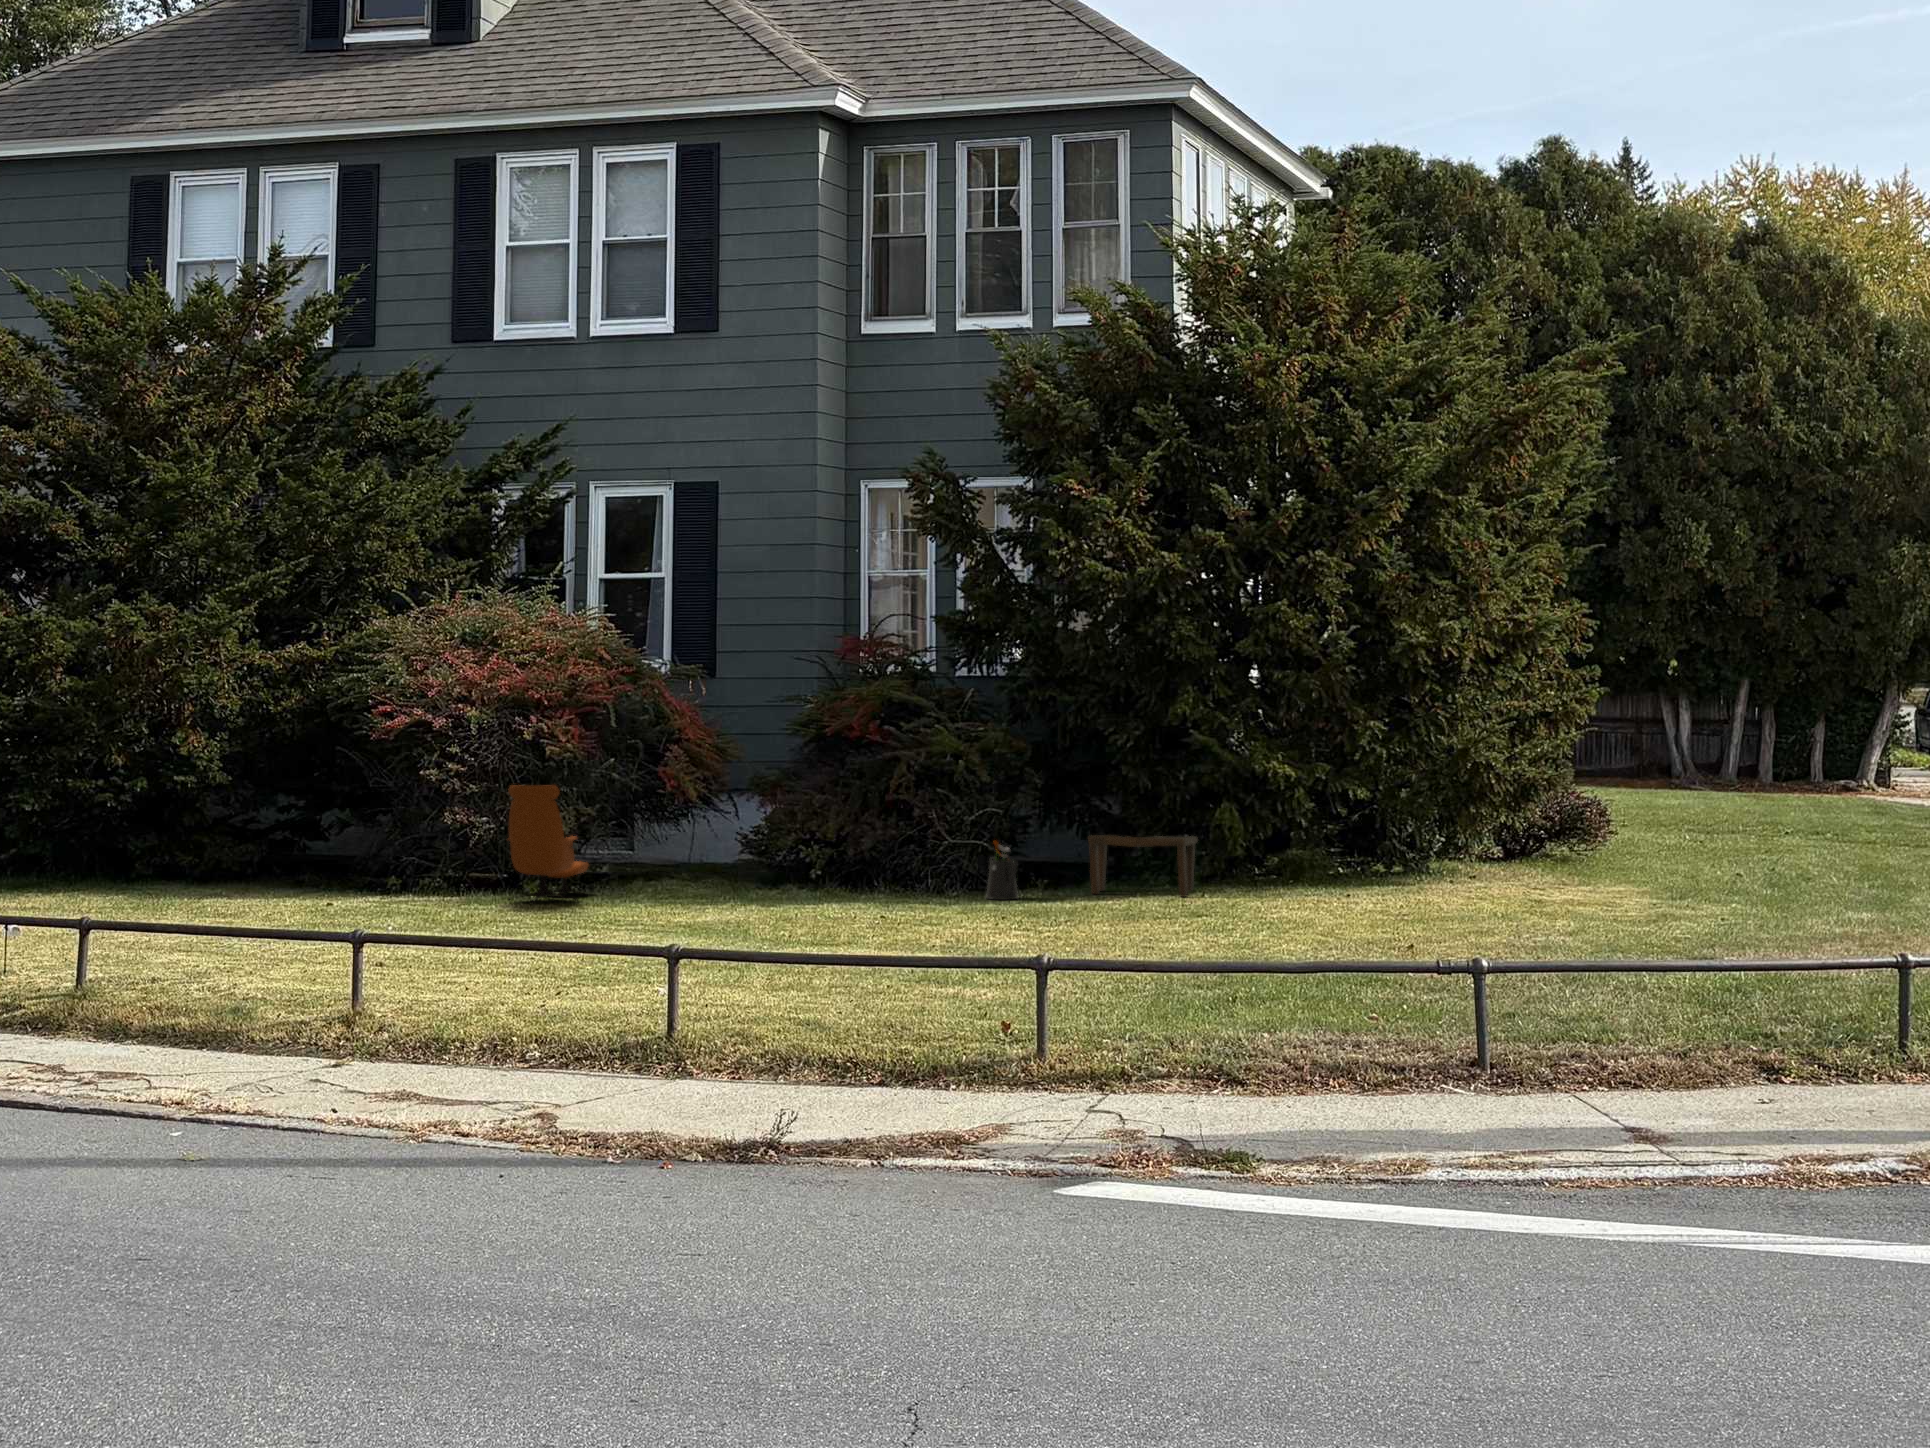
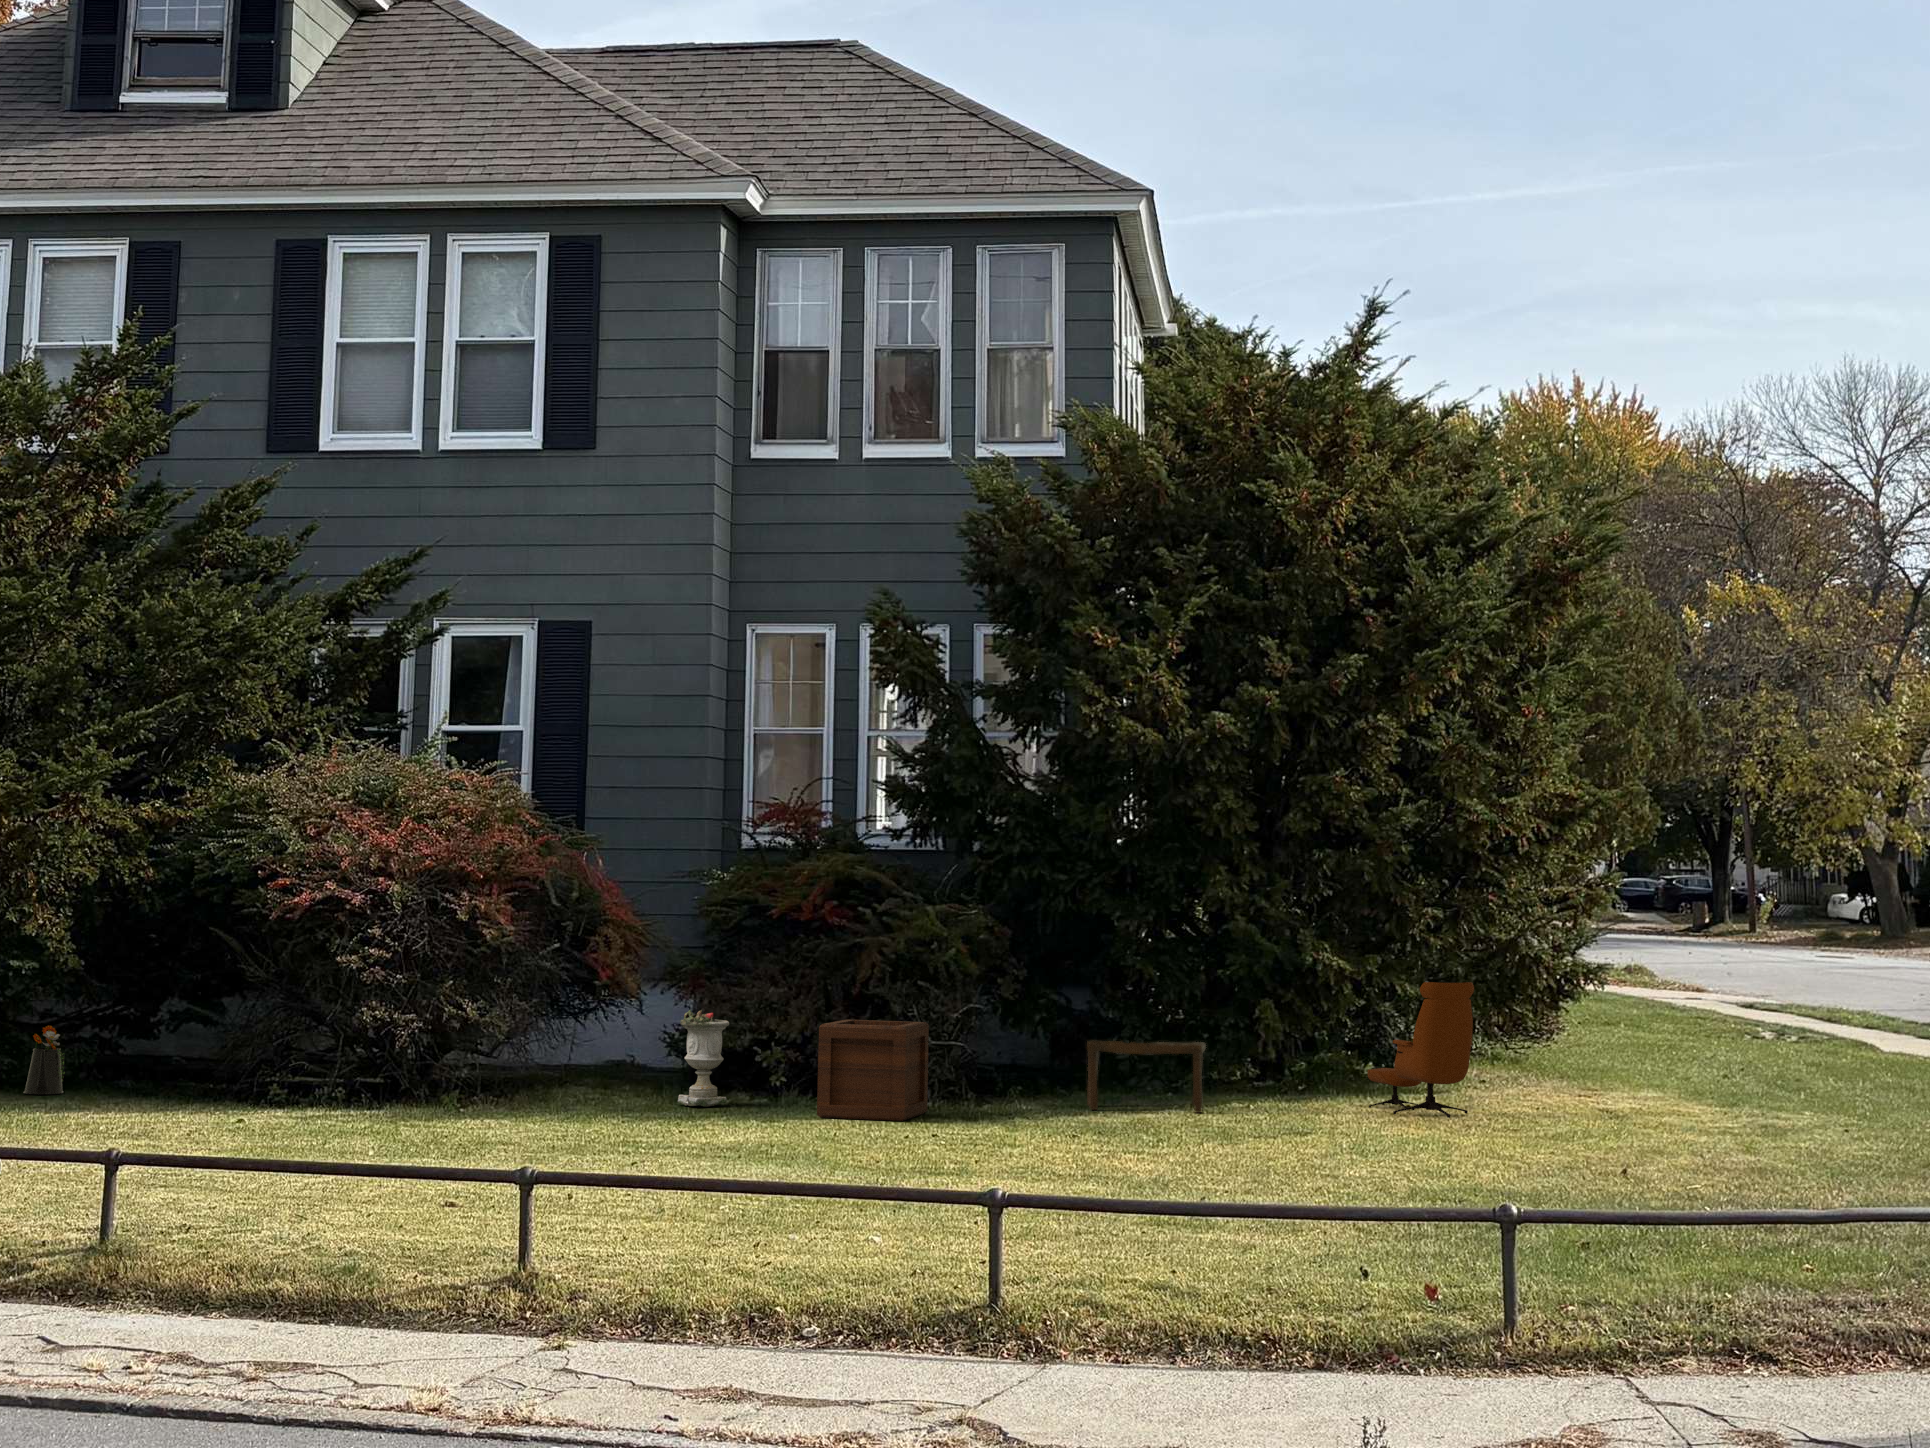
lounge chair: present [508,785,588,904] -> present [1367,982,1474,1118]
planter: none [742,810,785,891] -> present [678,1010,729,1107]
wooden crate: none [840,818,943,903] -> present [817,1020,929,1121]
watering can: present [986,841,1018,900] -> present [23,1025,65,1095]

